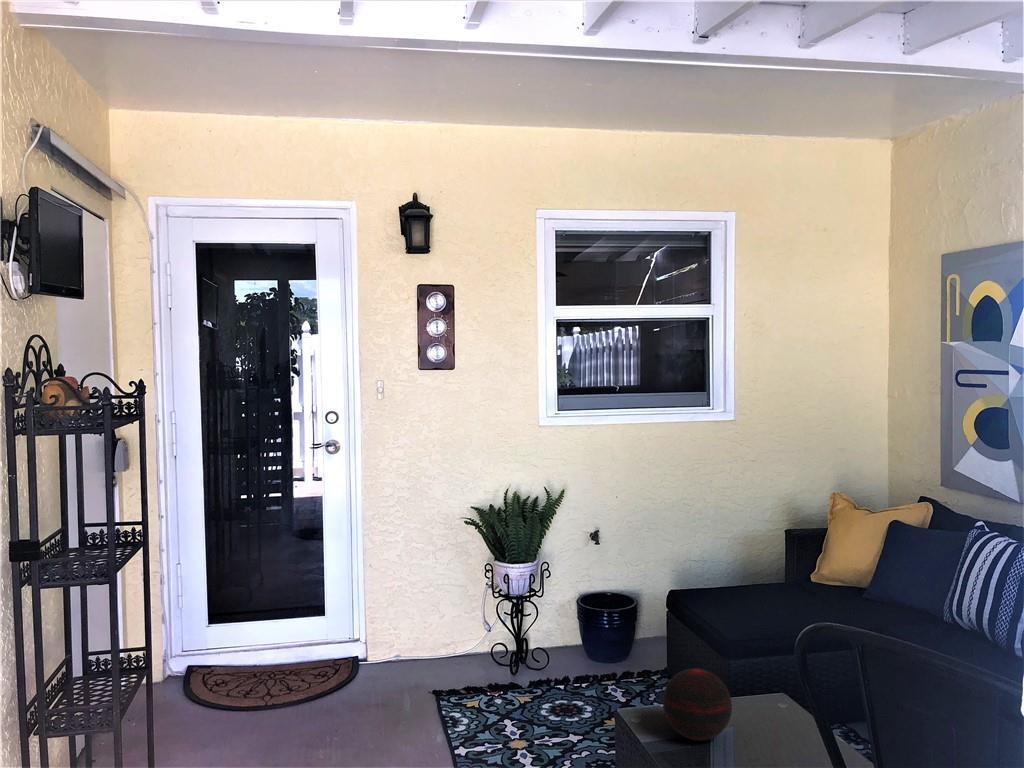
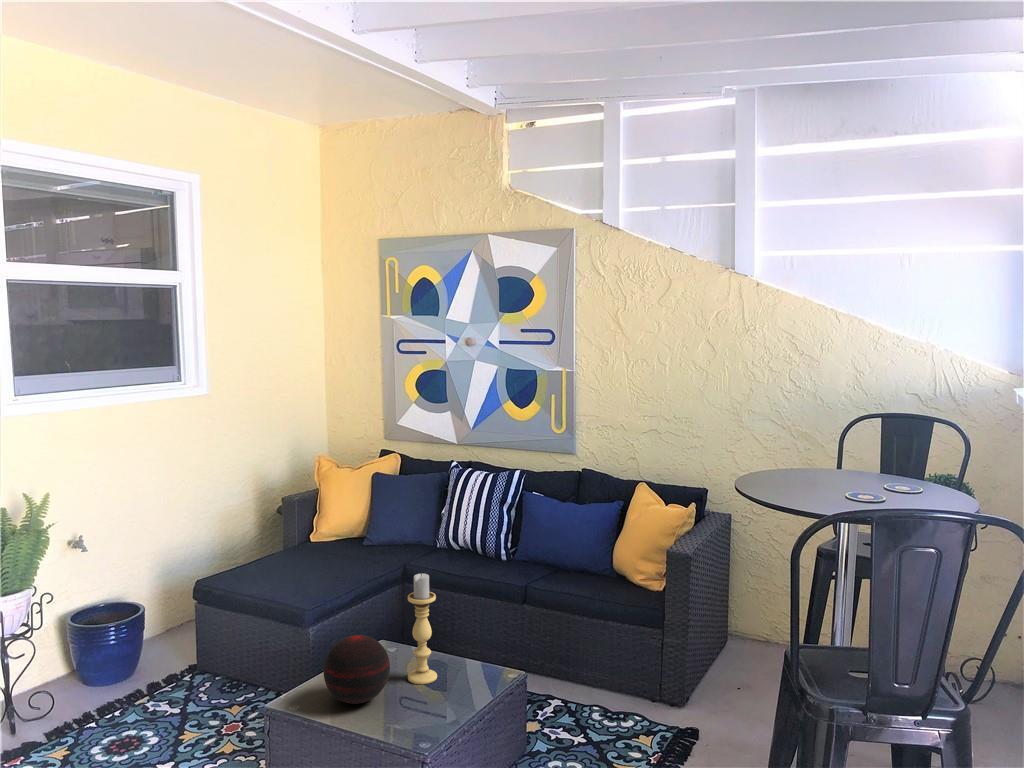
candle holder: none [765,625,799,751] -> present [408,573,437,684]

